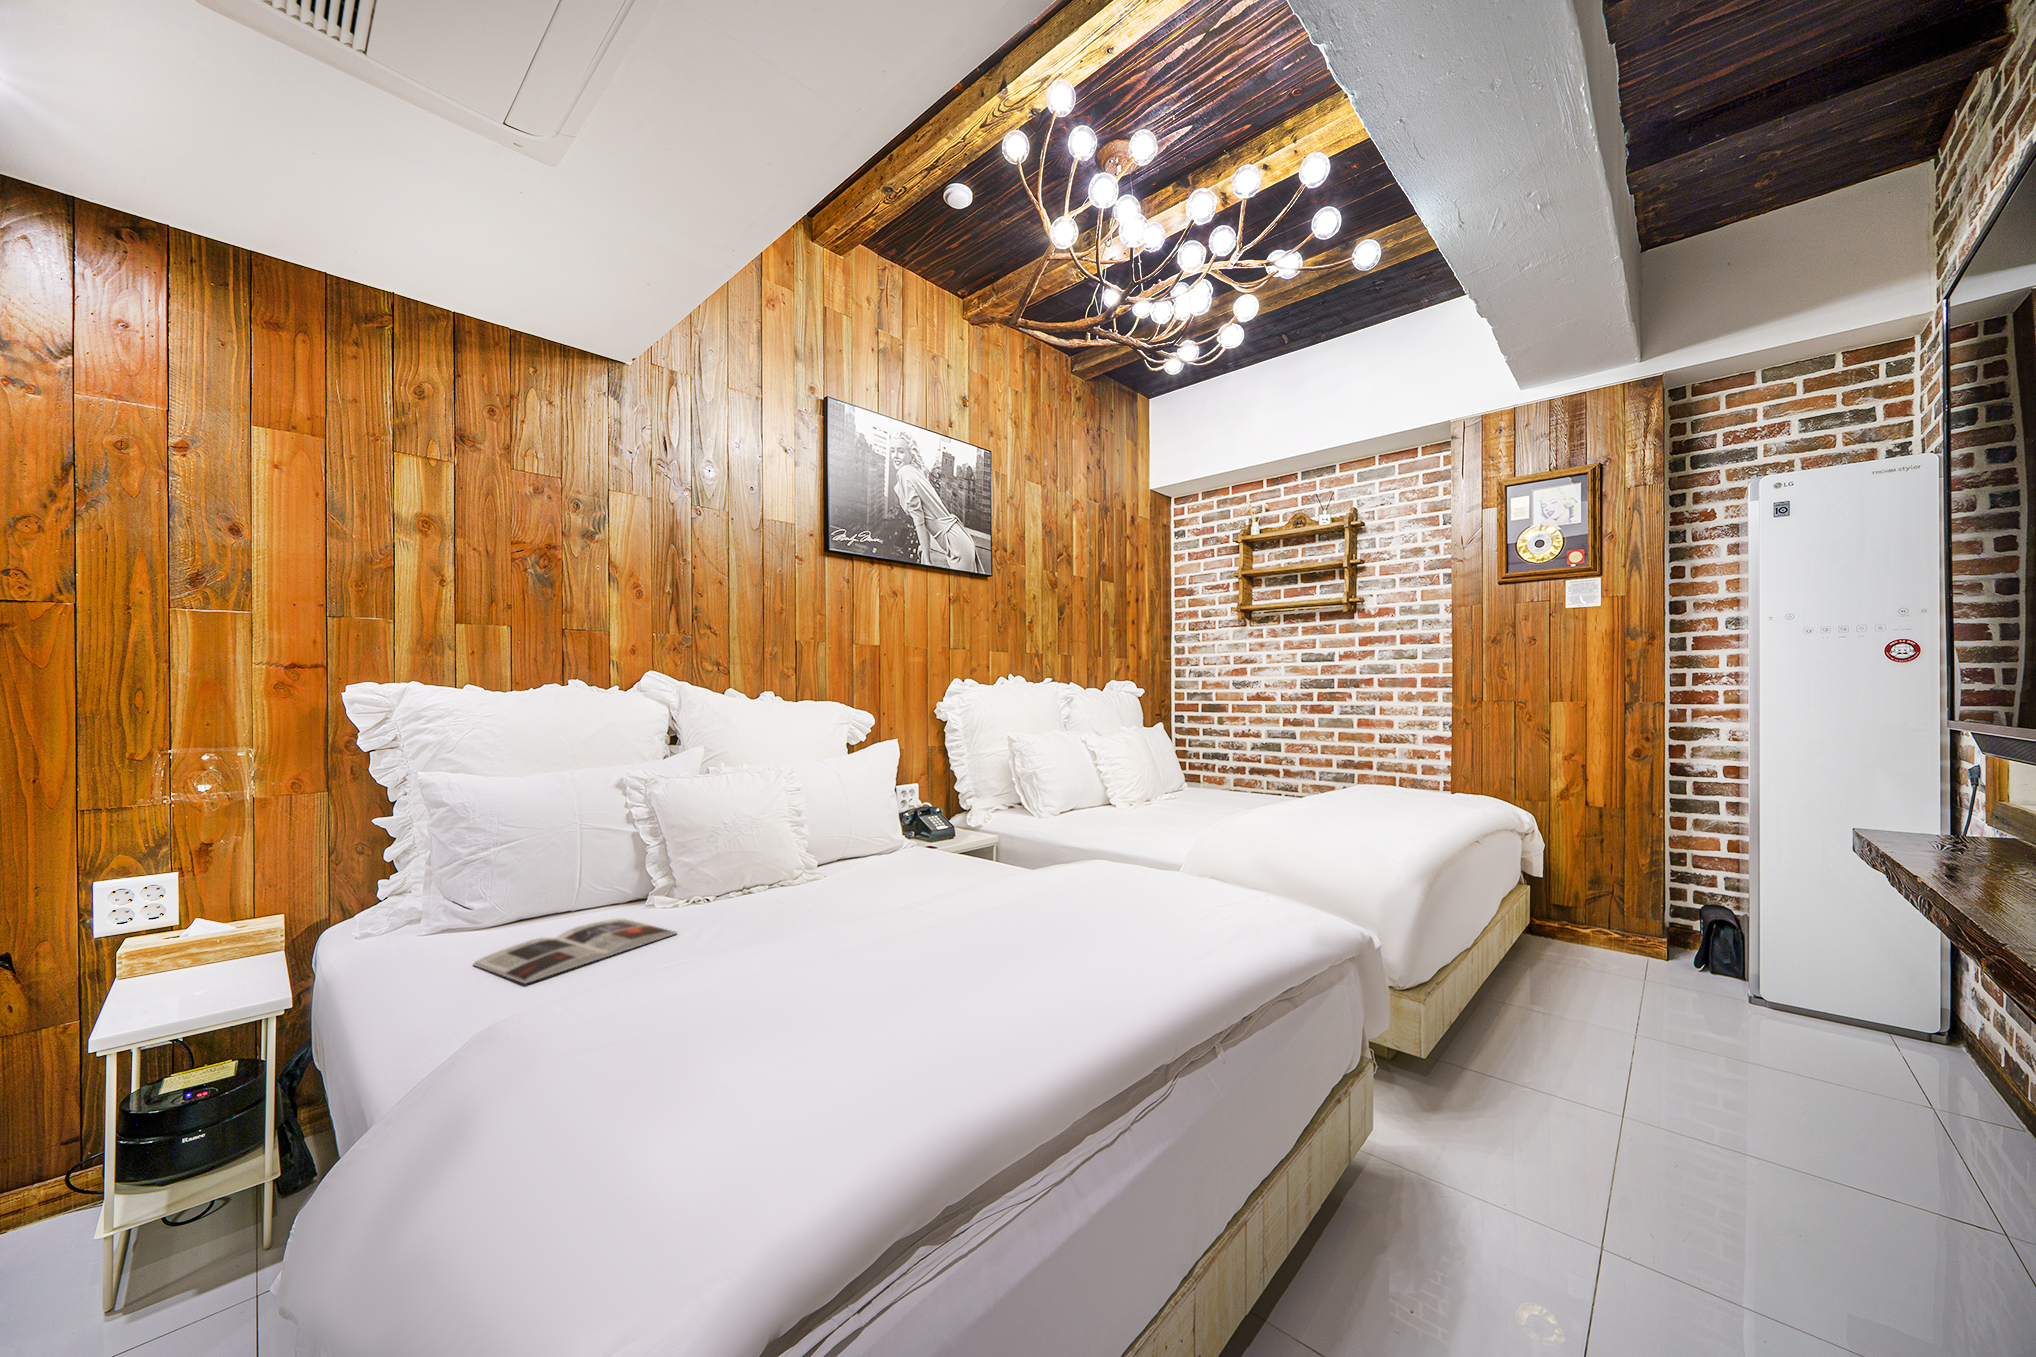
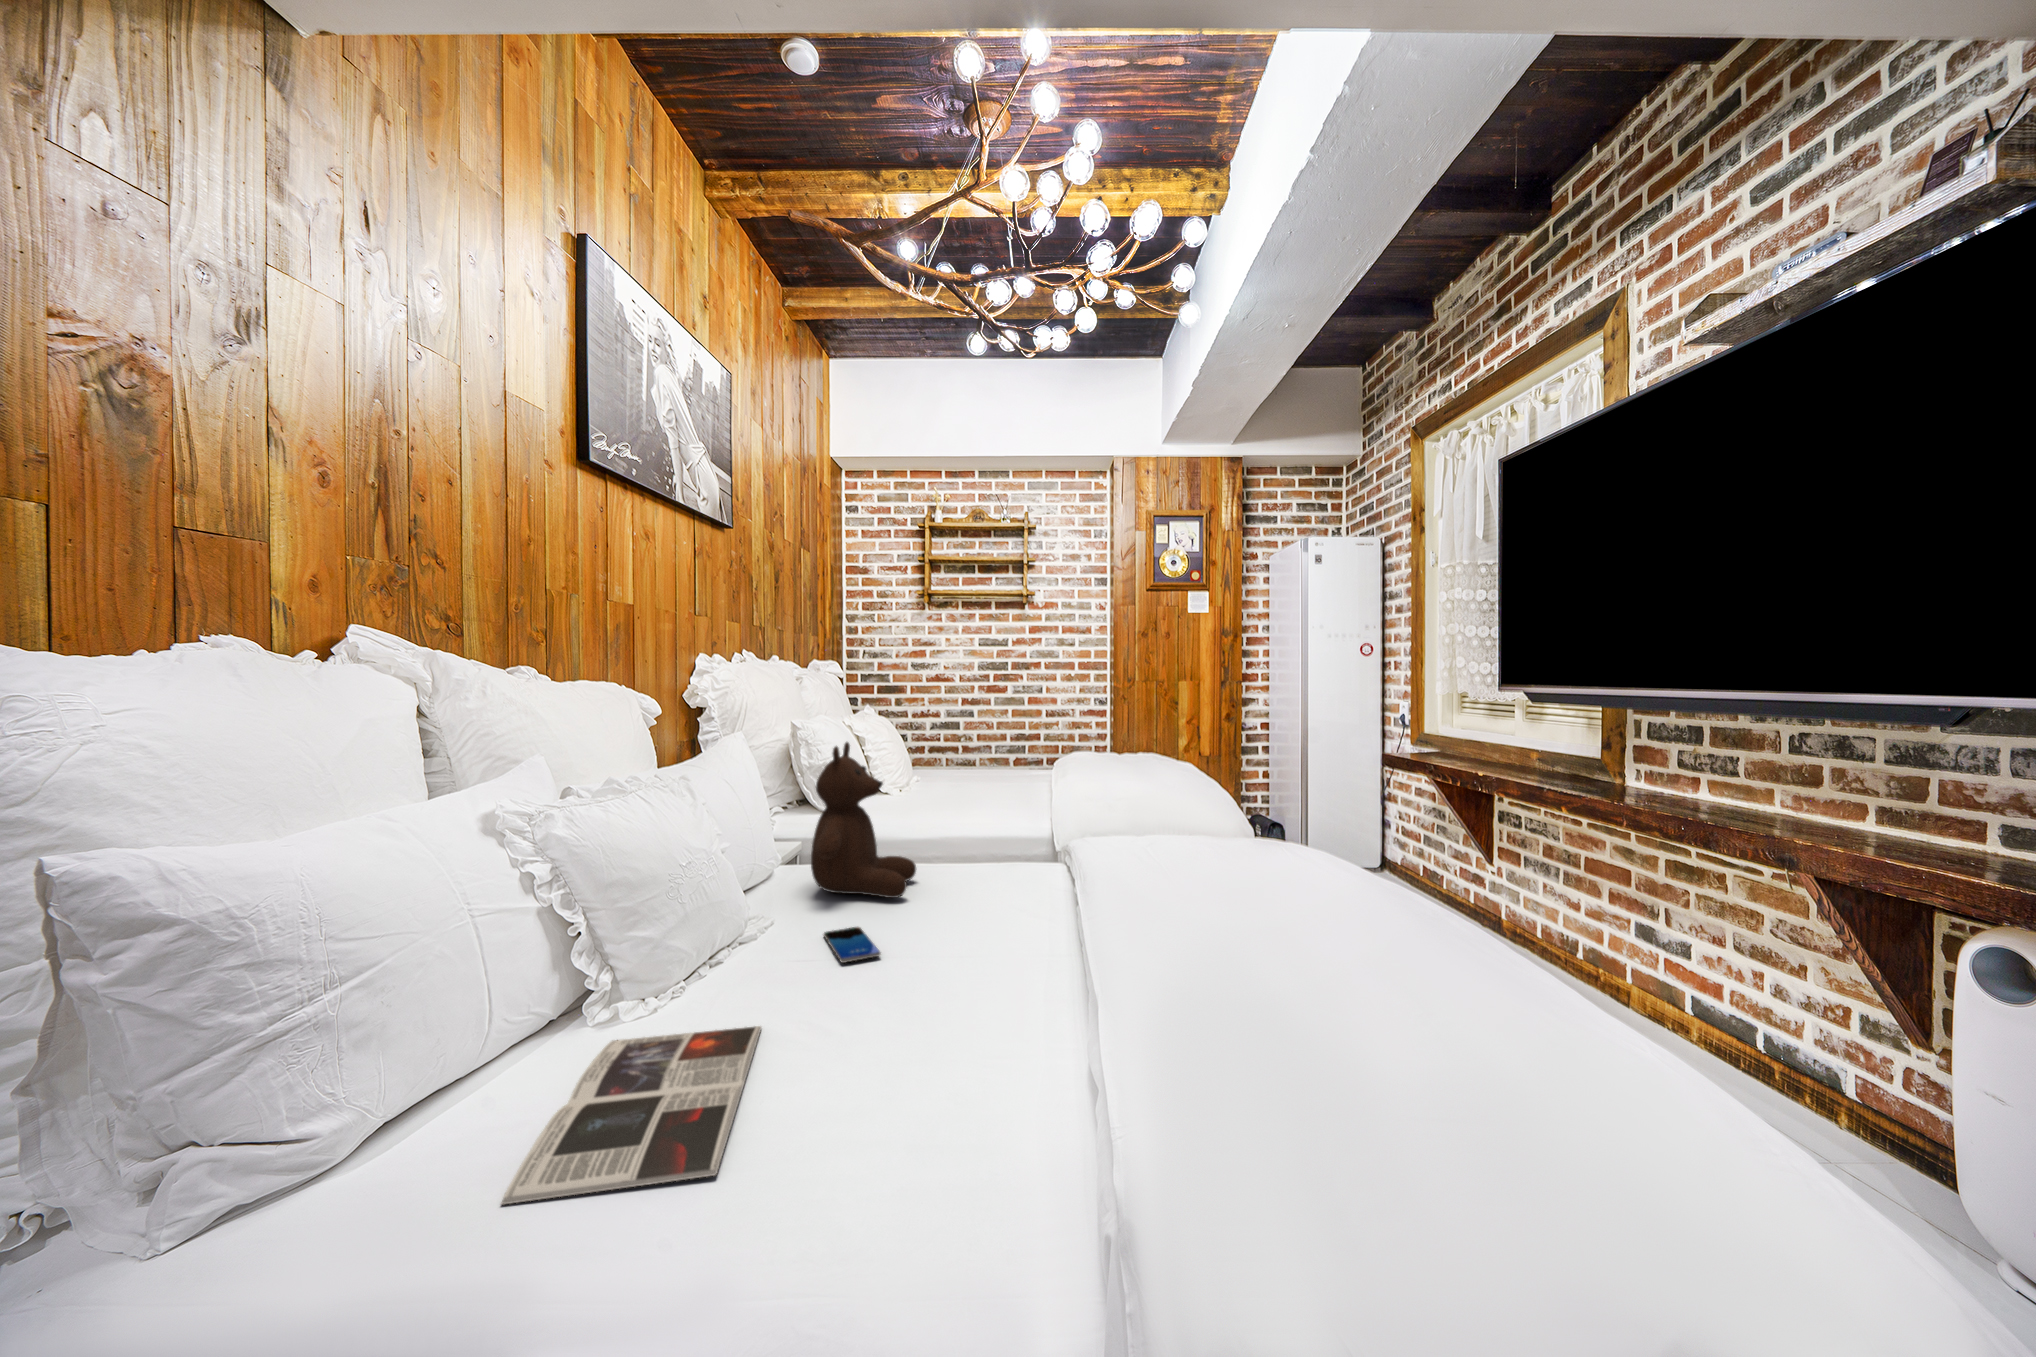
teddy bear: none [853,753,953,884] -> present [811,742,916,898]
smartphone: none [783,894,841,915] -> present [824,927,881,963]

